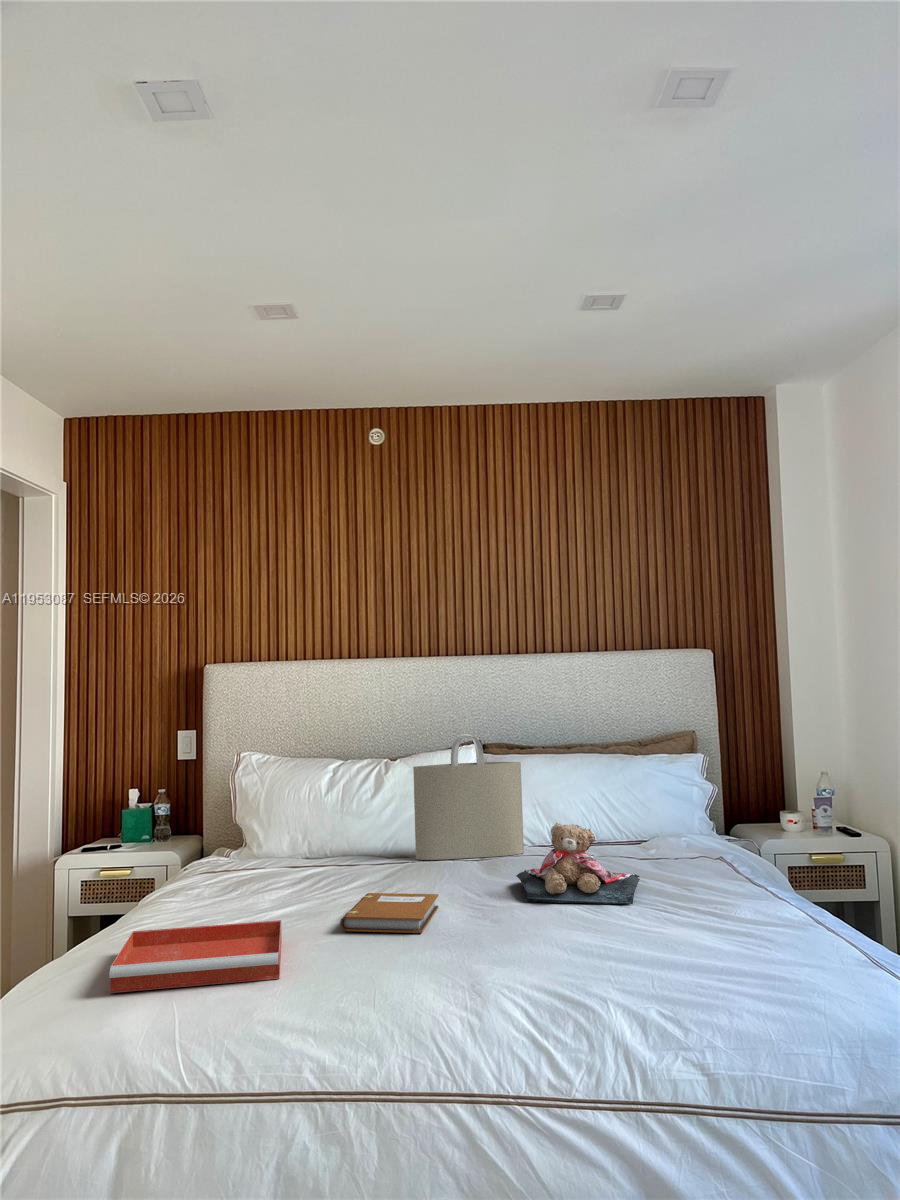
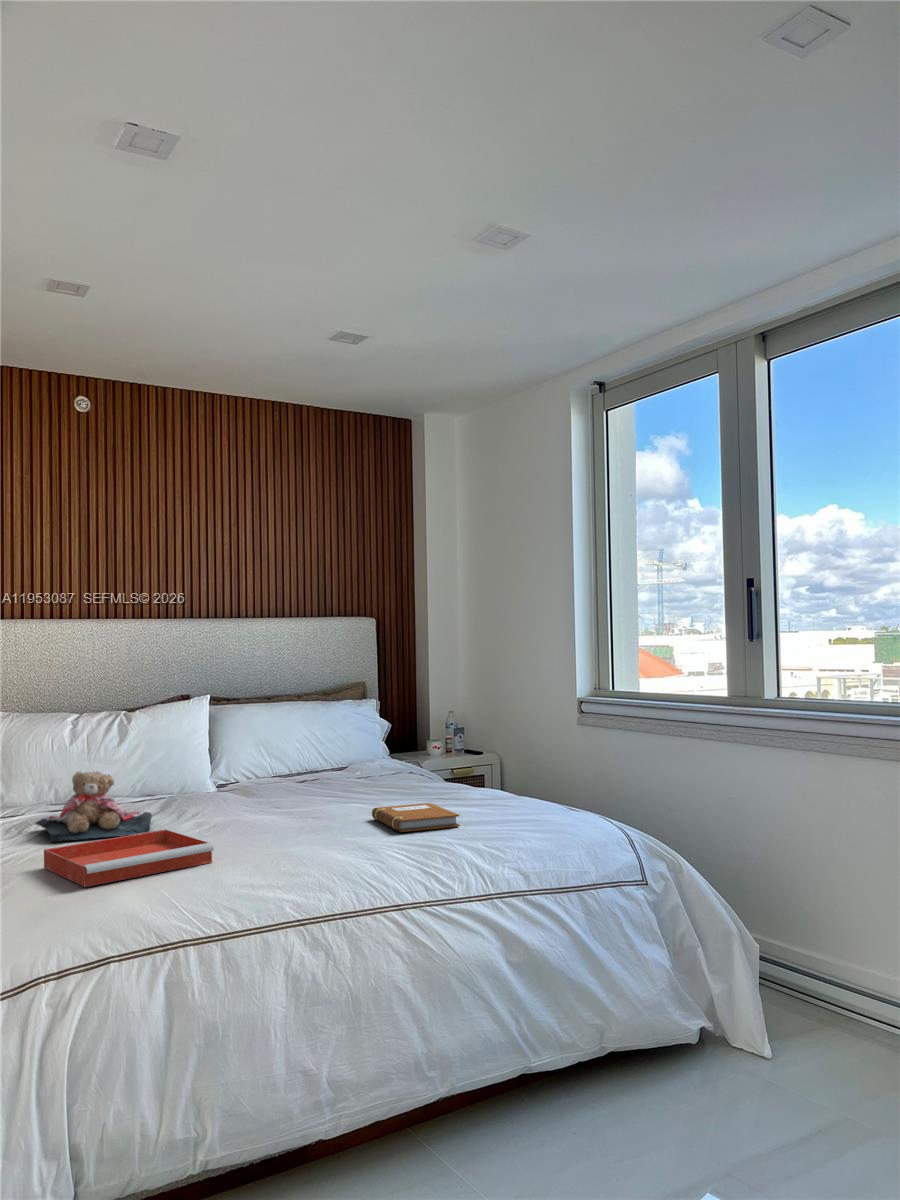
tote bag: present [413,734,524,860] -> none [179,684,265,793]
teddy bear: present [516,823,640,904] -> present [35,771,152,842]
notebook: present [341,893,439,933] -> present [372,803,460,832]

